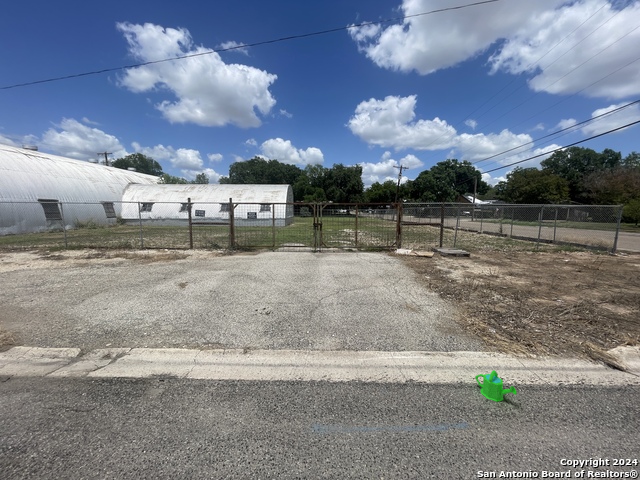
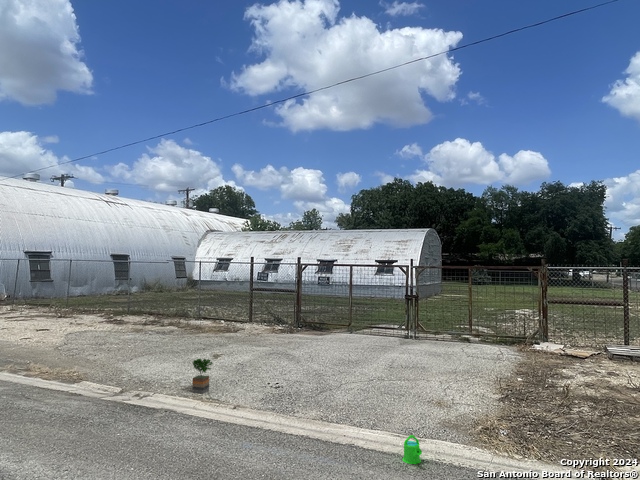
potted tree: none [178,300,203,339] -> present [192,359,213,393]

